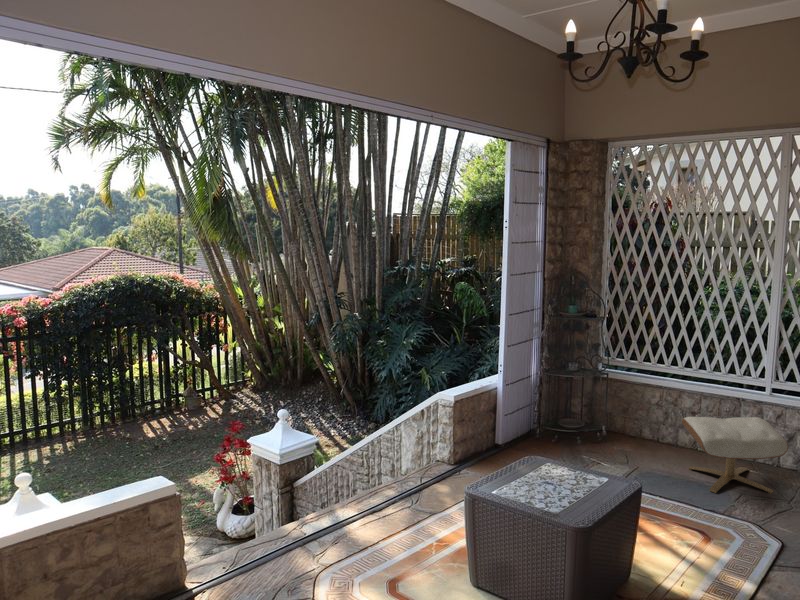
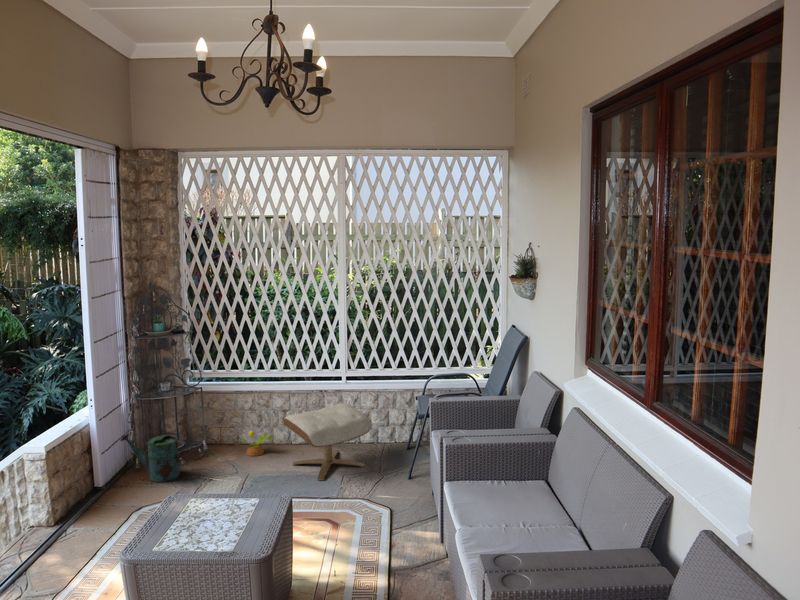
watering can: none [531,400,587,450] -> present [121,434,189,482]
decorative plant: none [638,418,678,451] -> present [238,425,274,456]

